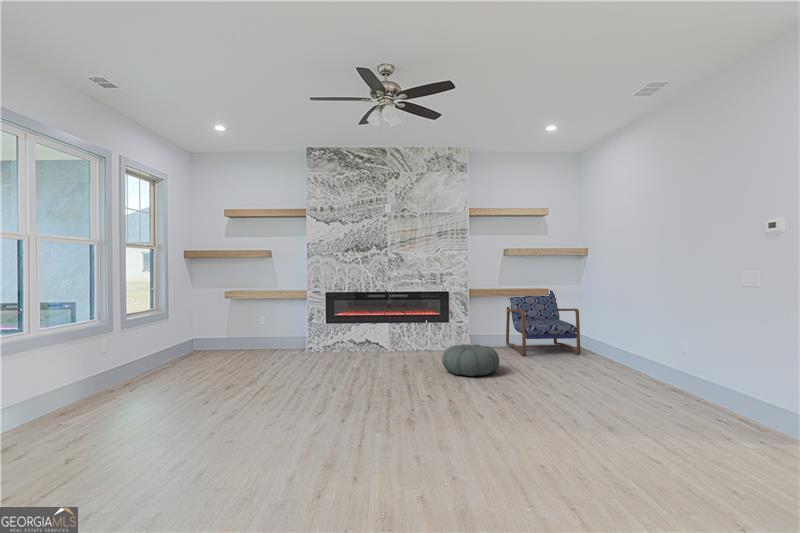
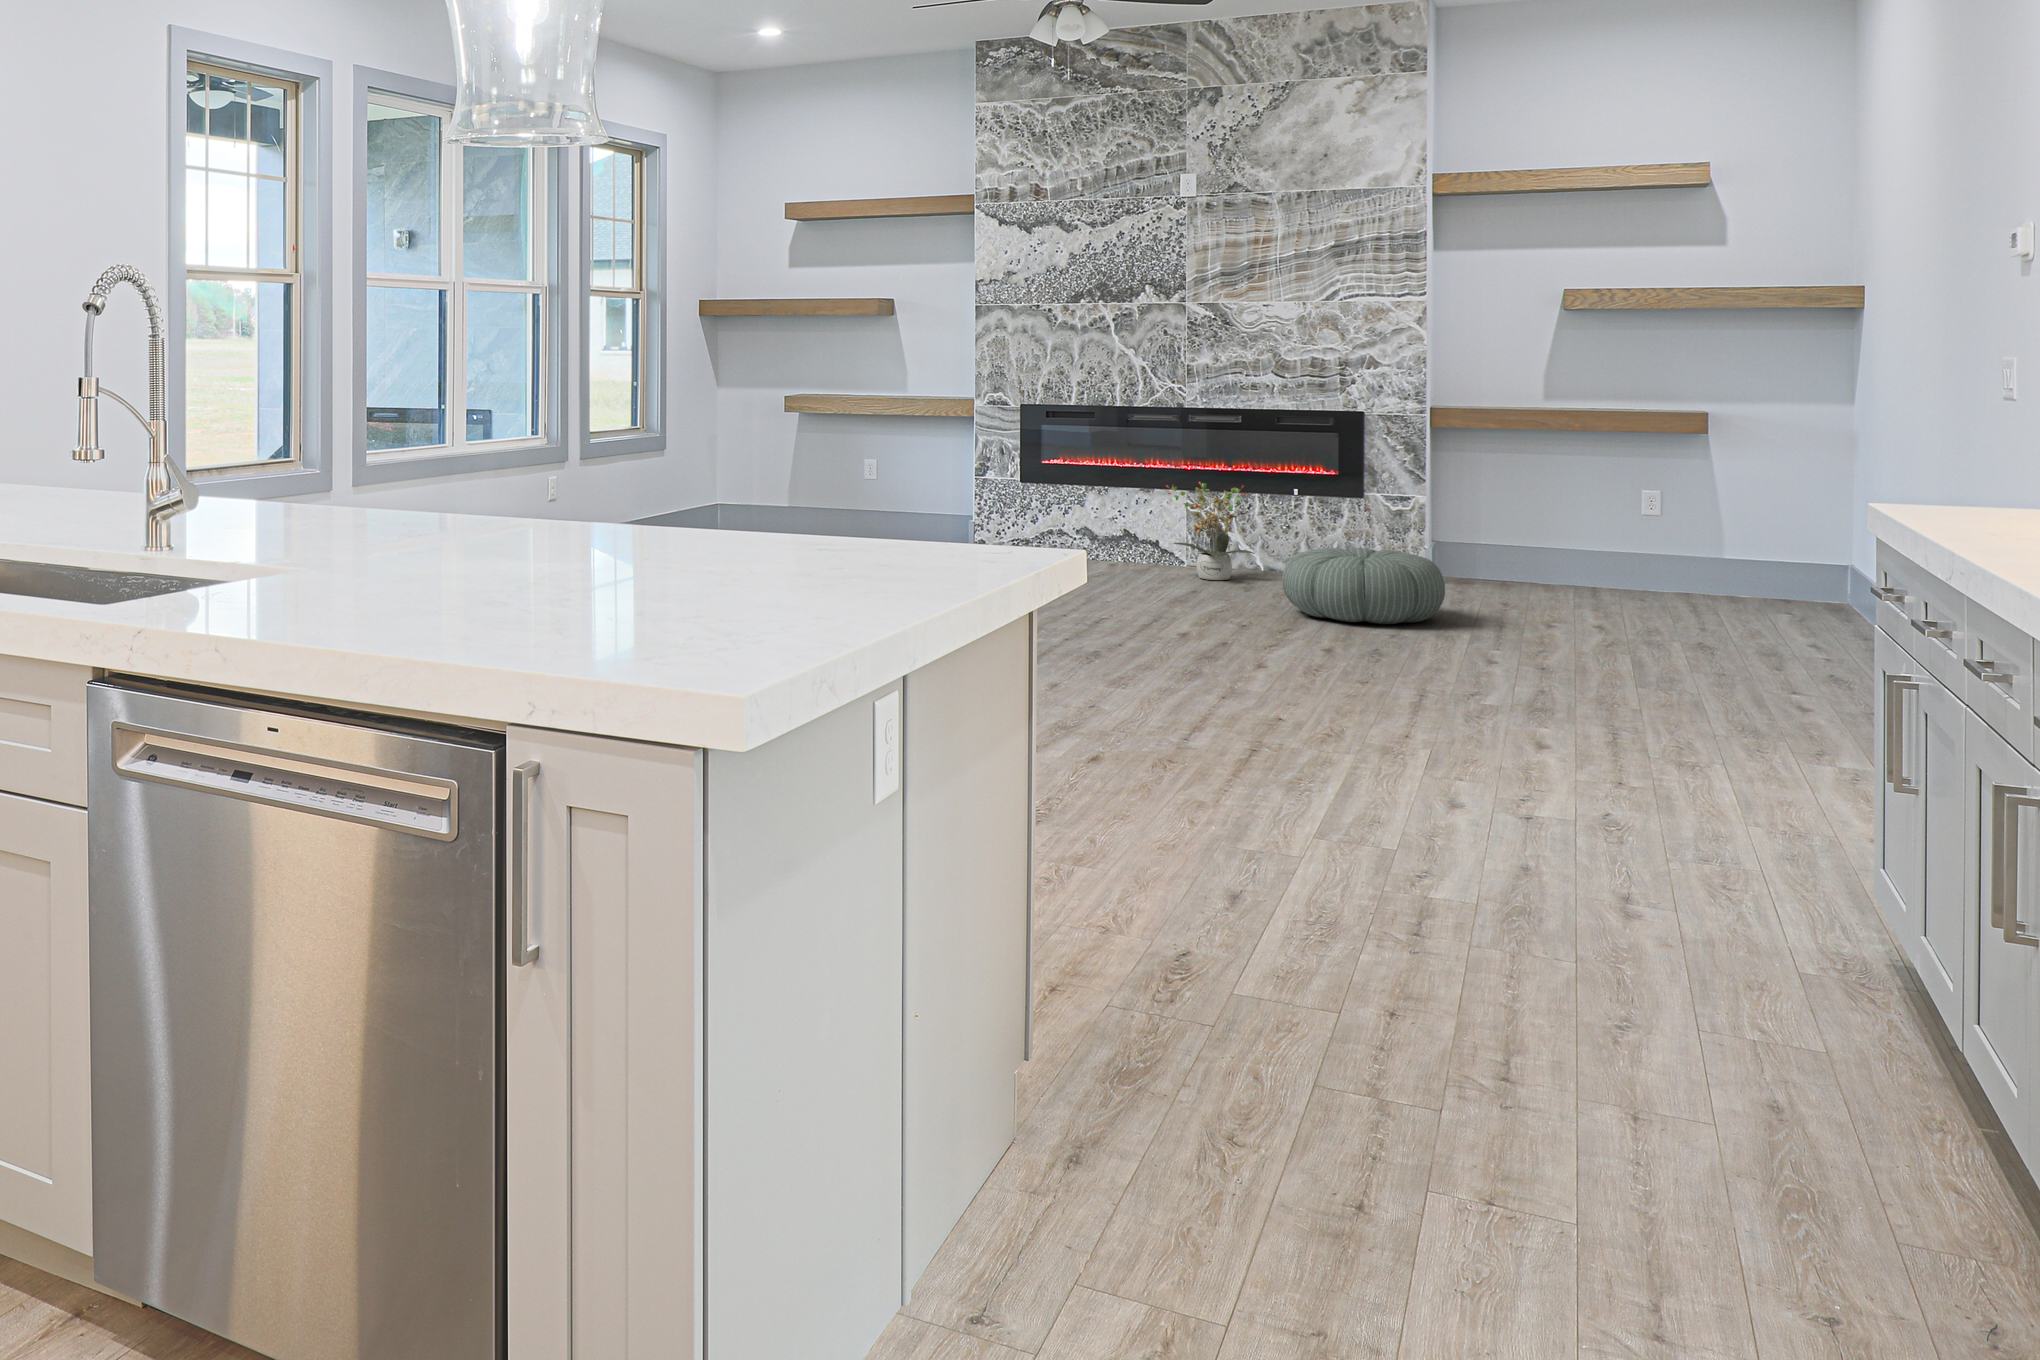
armchair: present [506,290,581,356] -> none [1582,404,1796,619]
potted plant: none [385,320,417,358] -> present [1166,482,1254,580]

